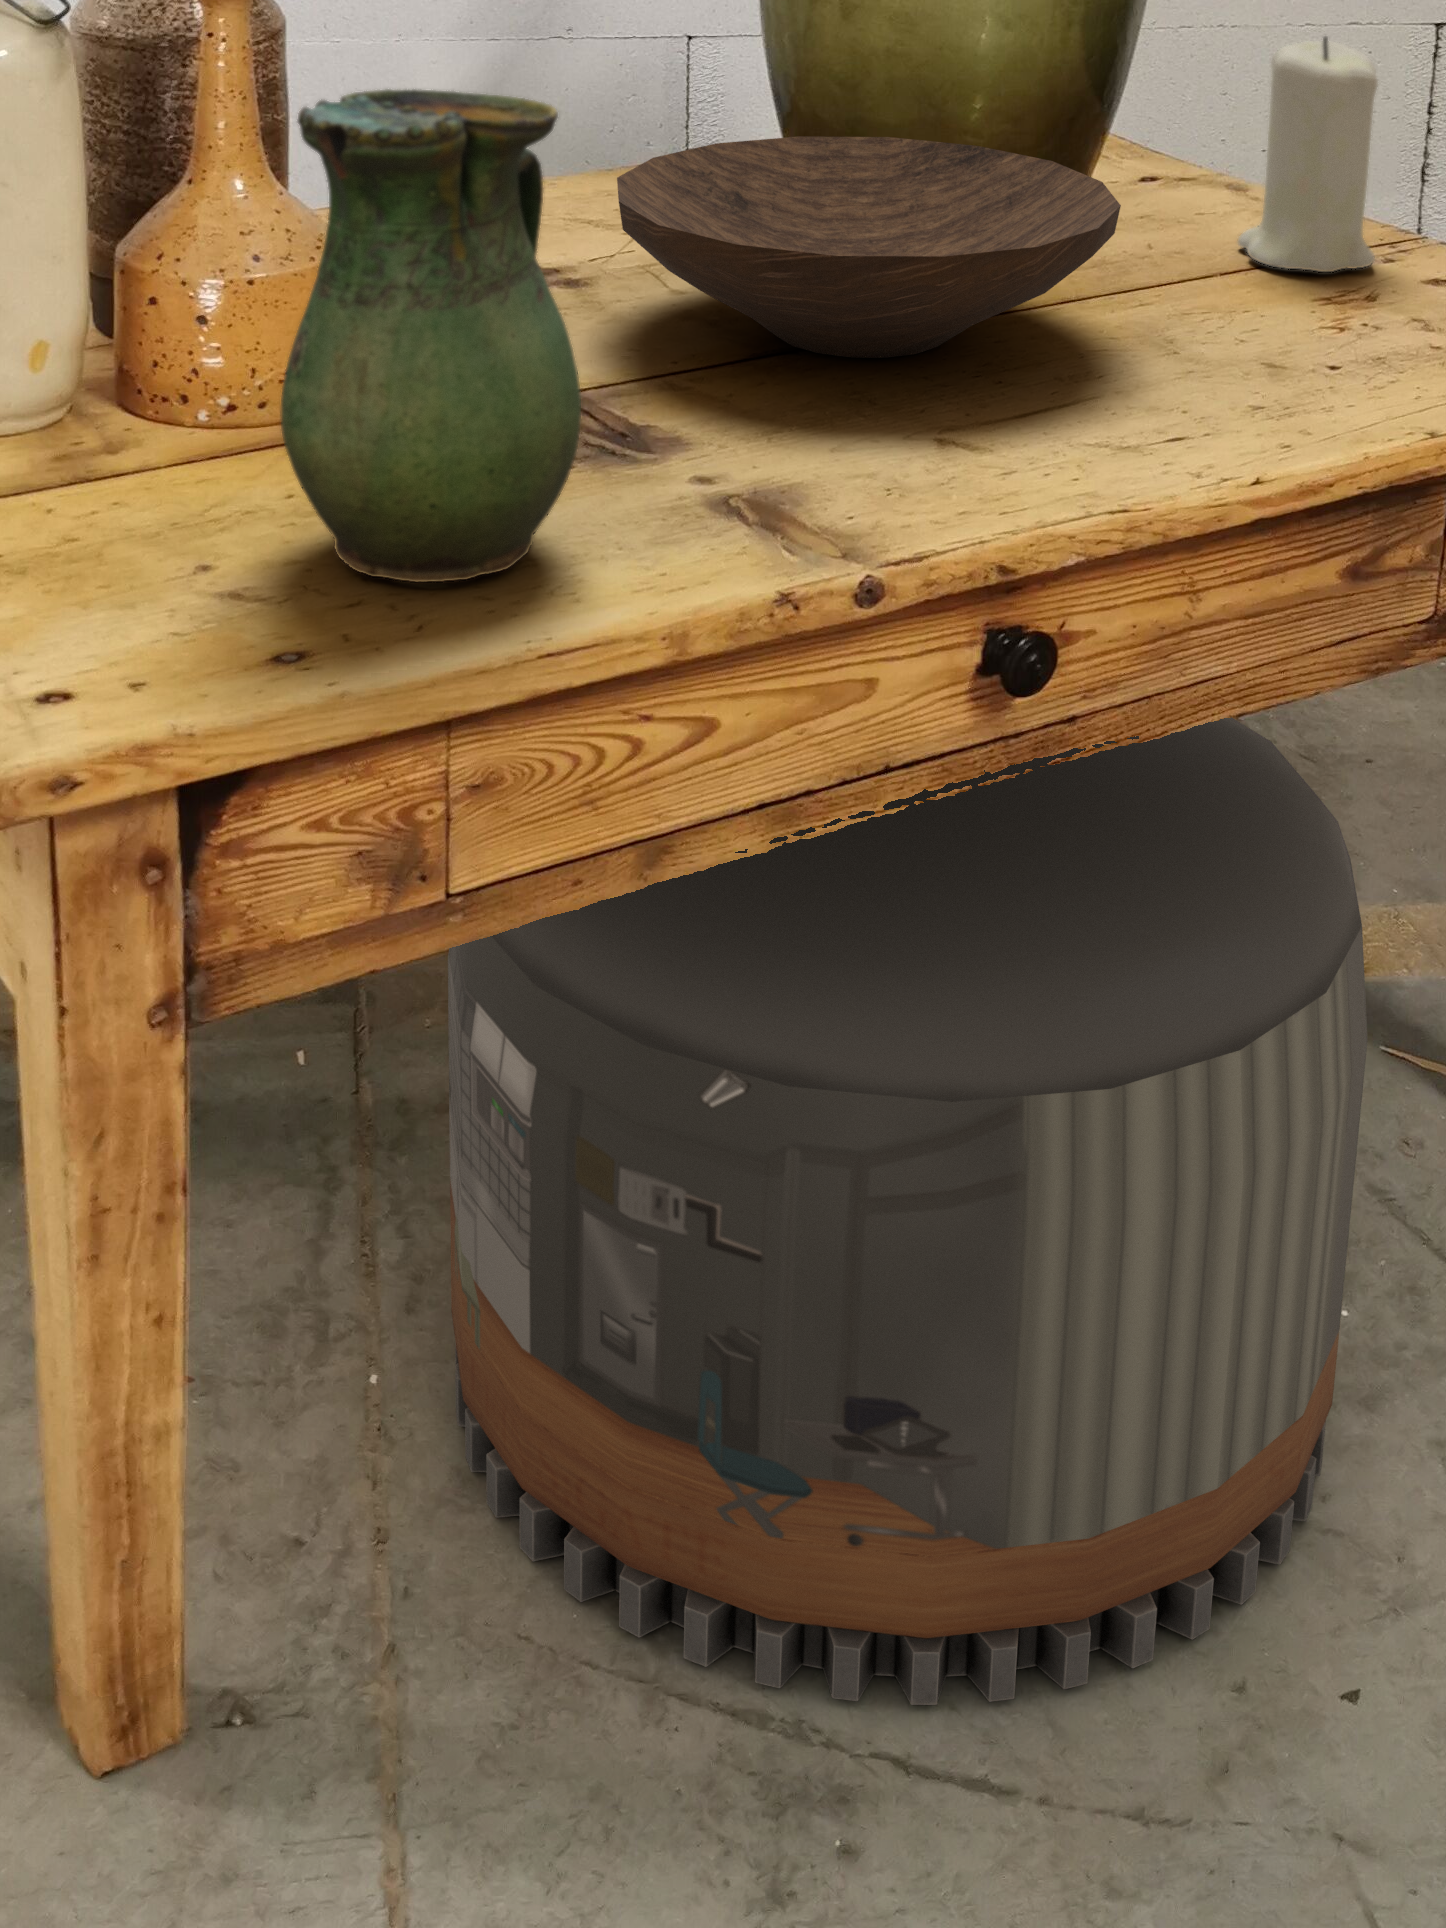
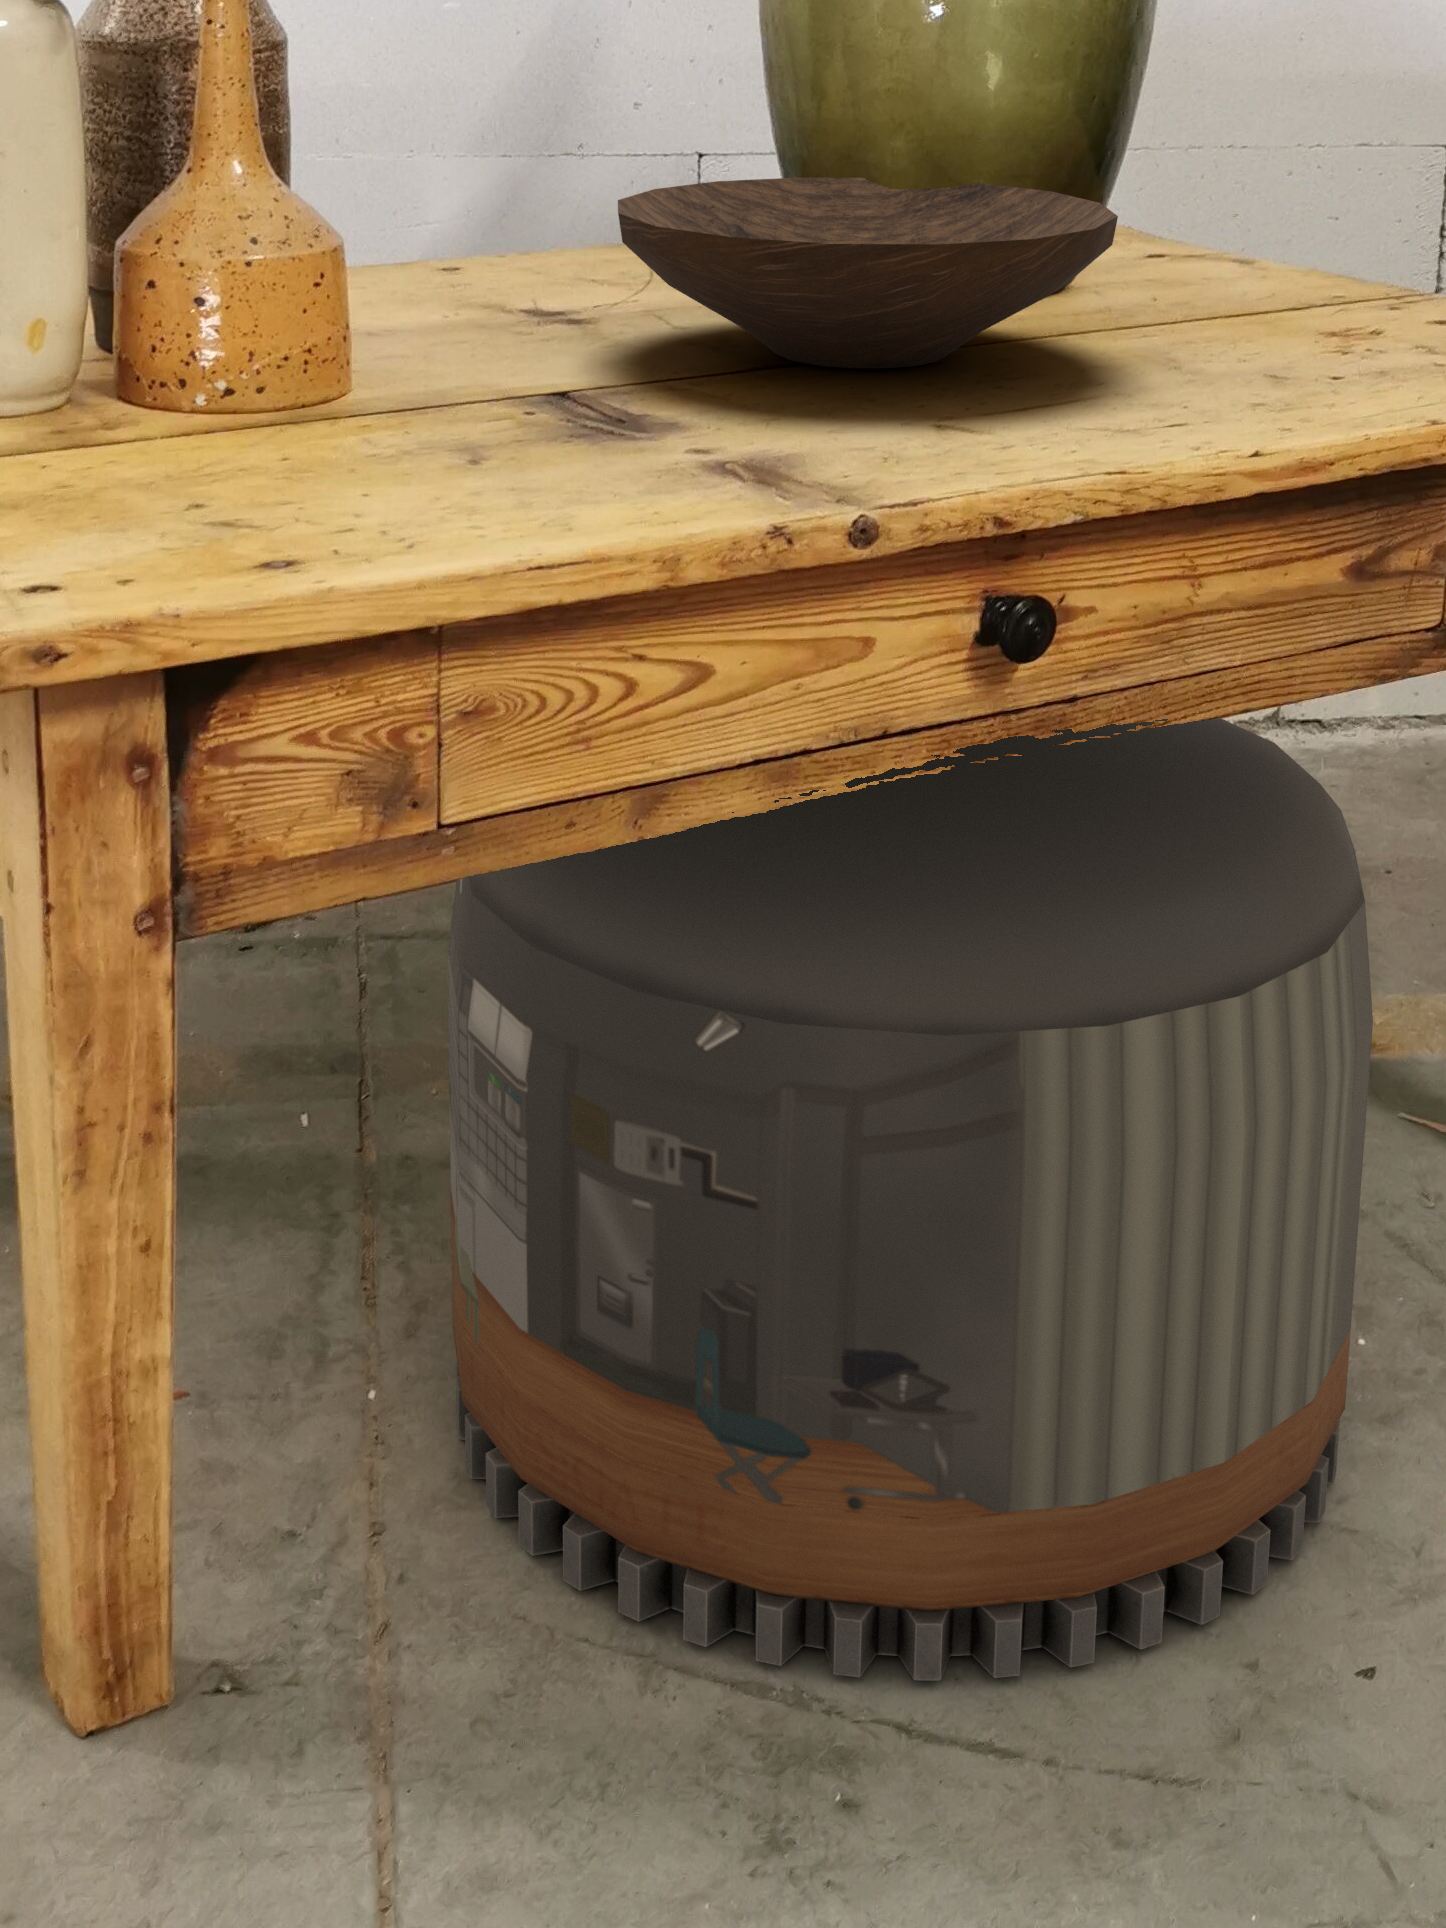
candle: present [1238,37,1378,272] -> none [1241,79,1378,313]
pitcher: present [280,89,581,582] -> none [274,33,572,512]

